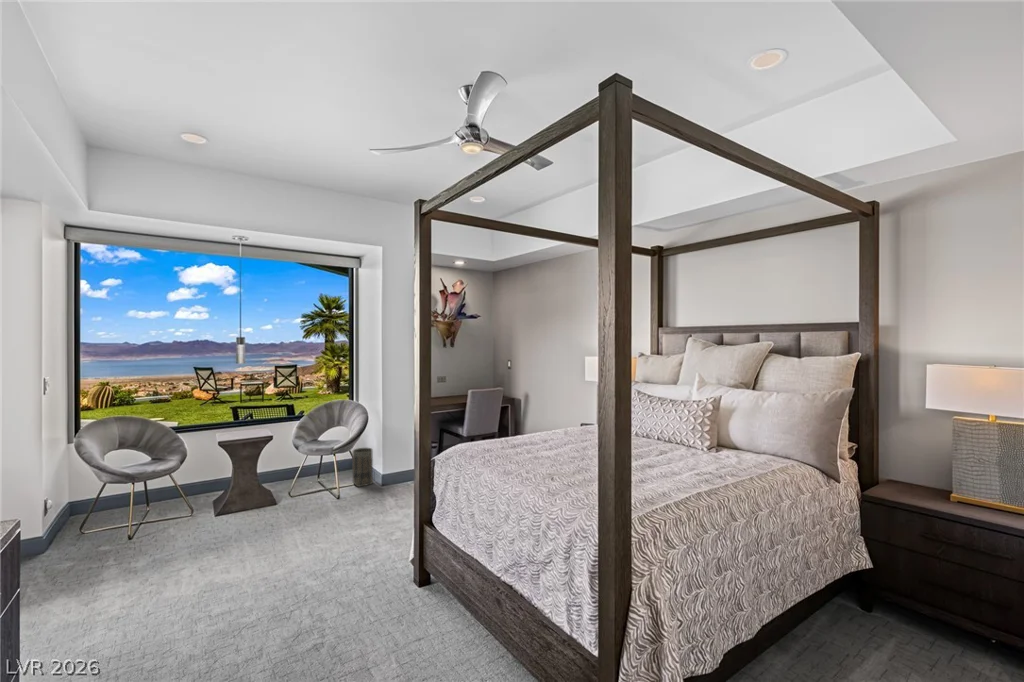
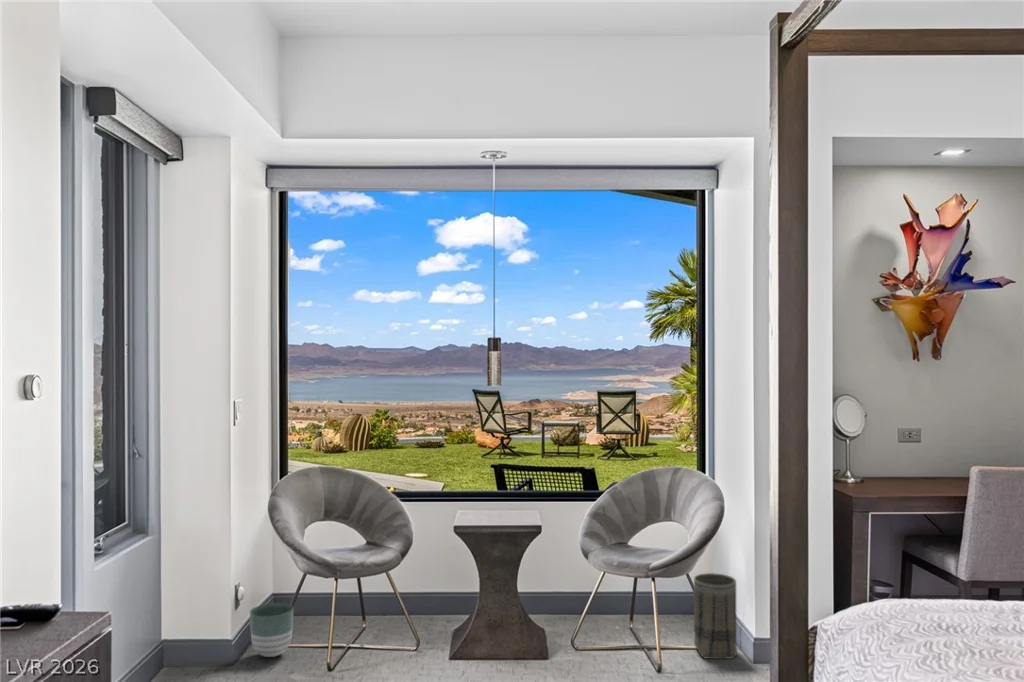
planter: none [61,505,98,540] -> present [250,603,293,657]

